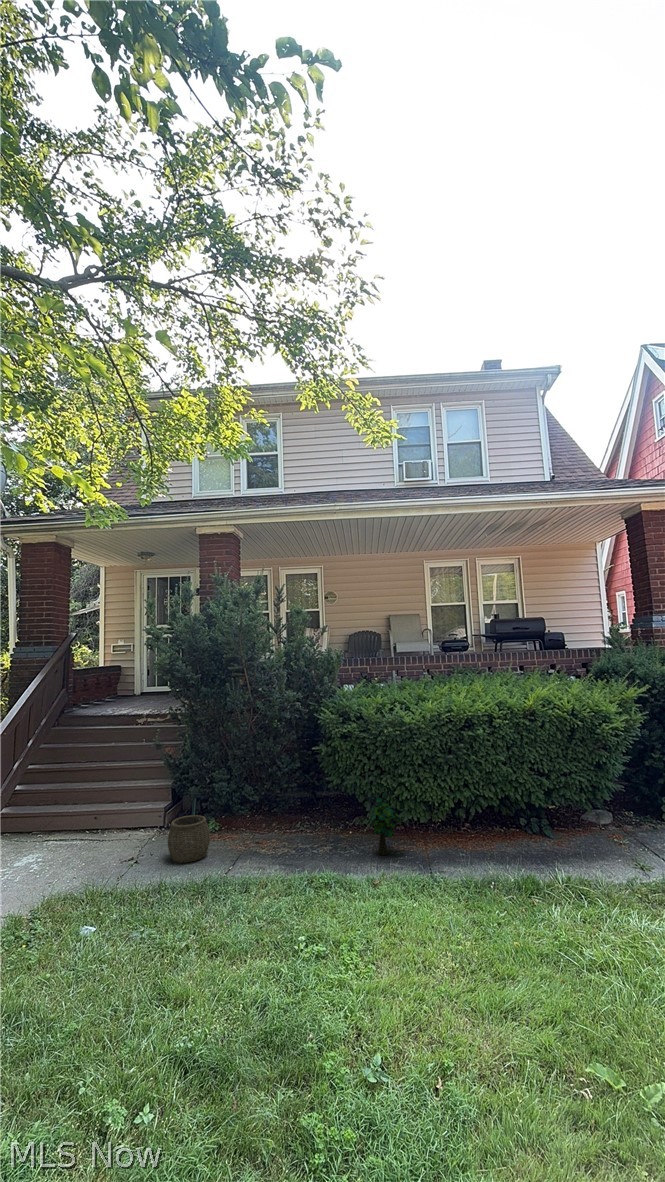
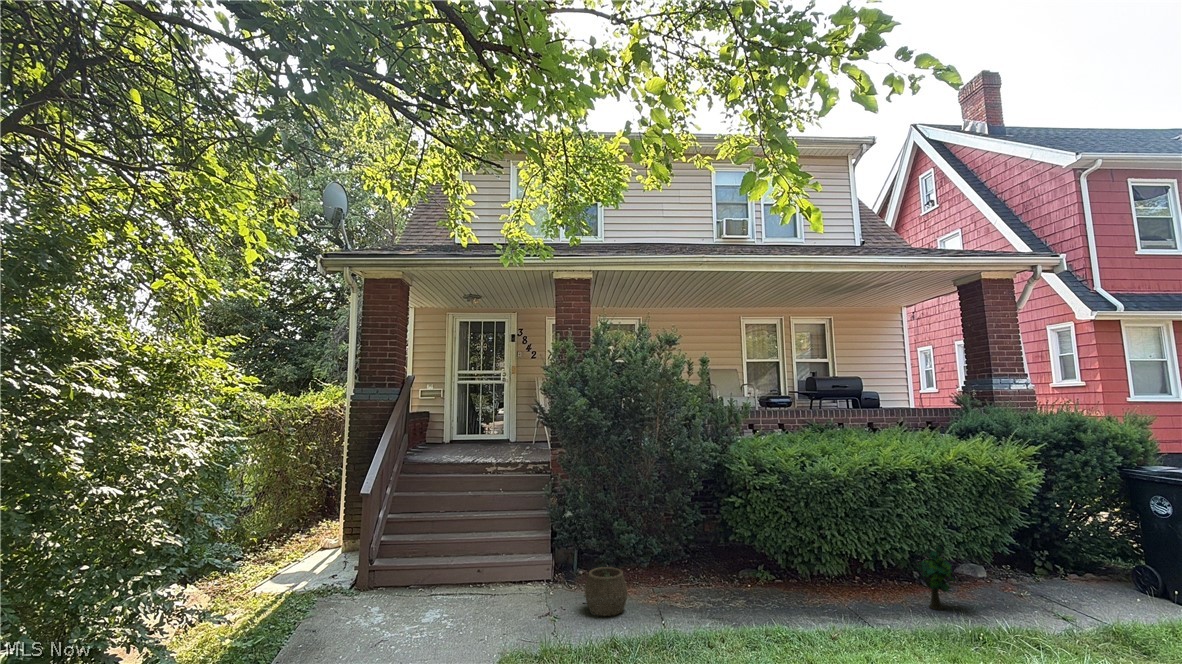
decorative plant: present [368,792,400,855] -> present [915,546,955,610]

